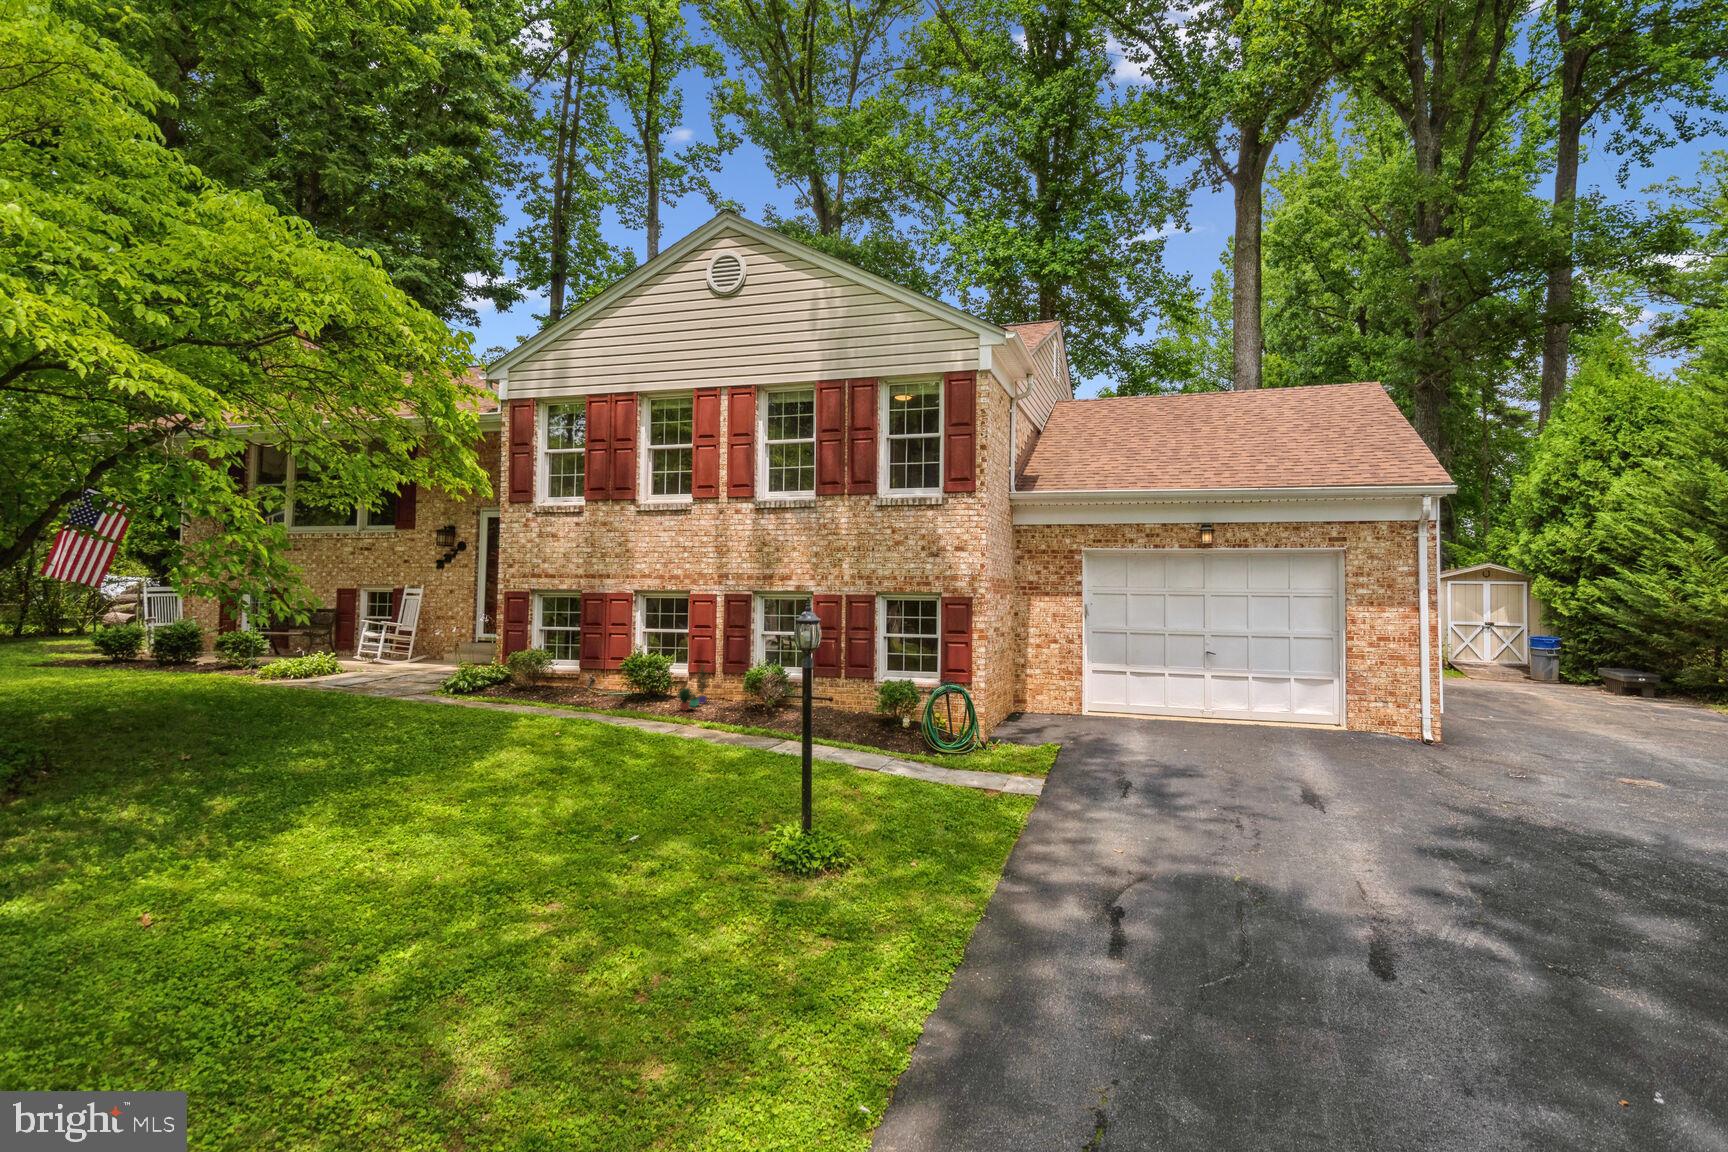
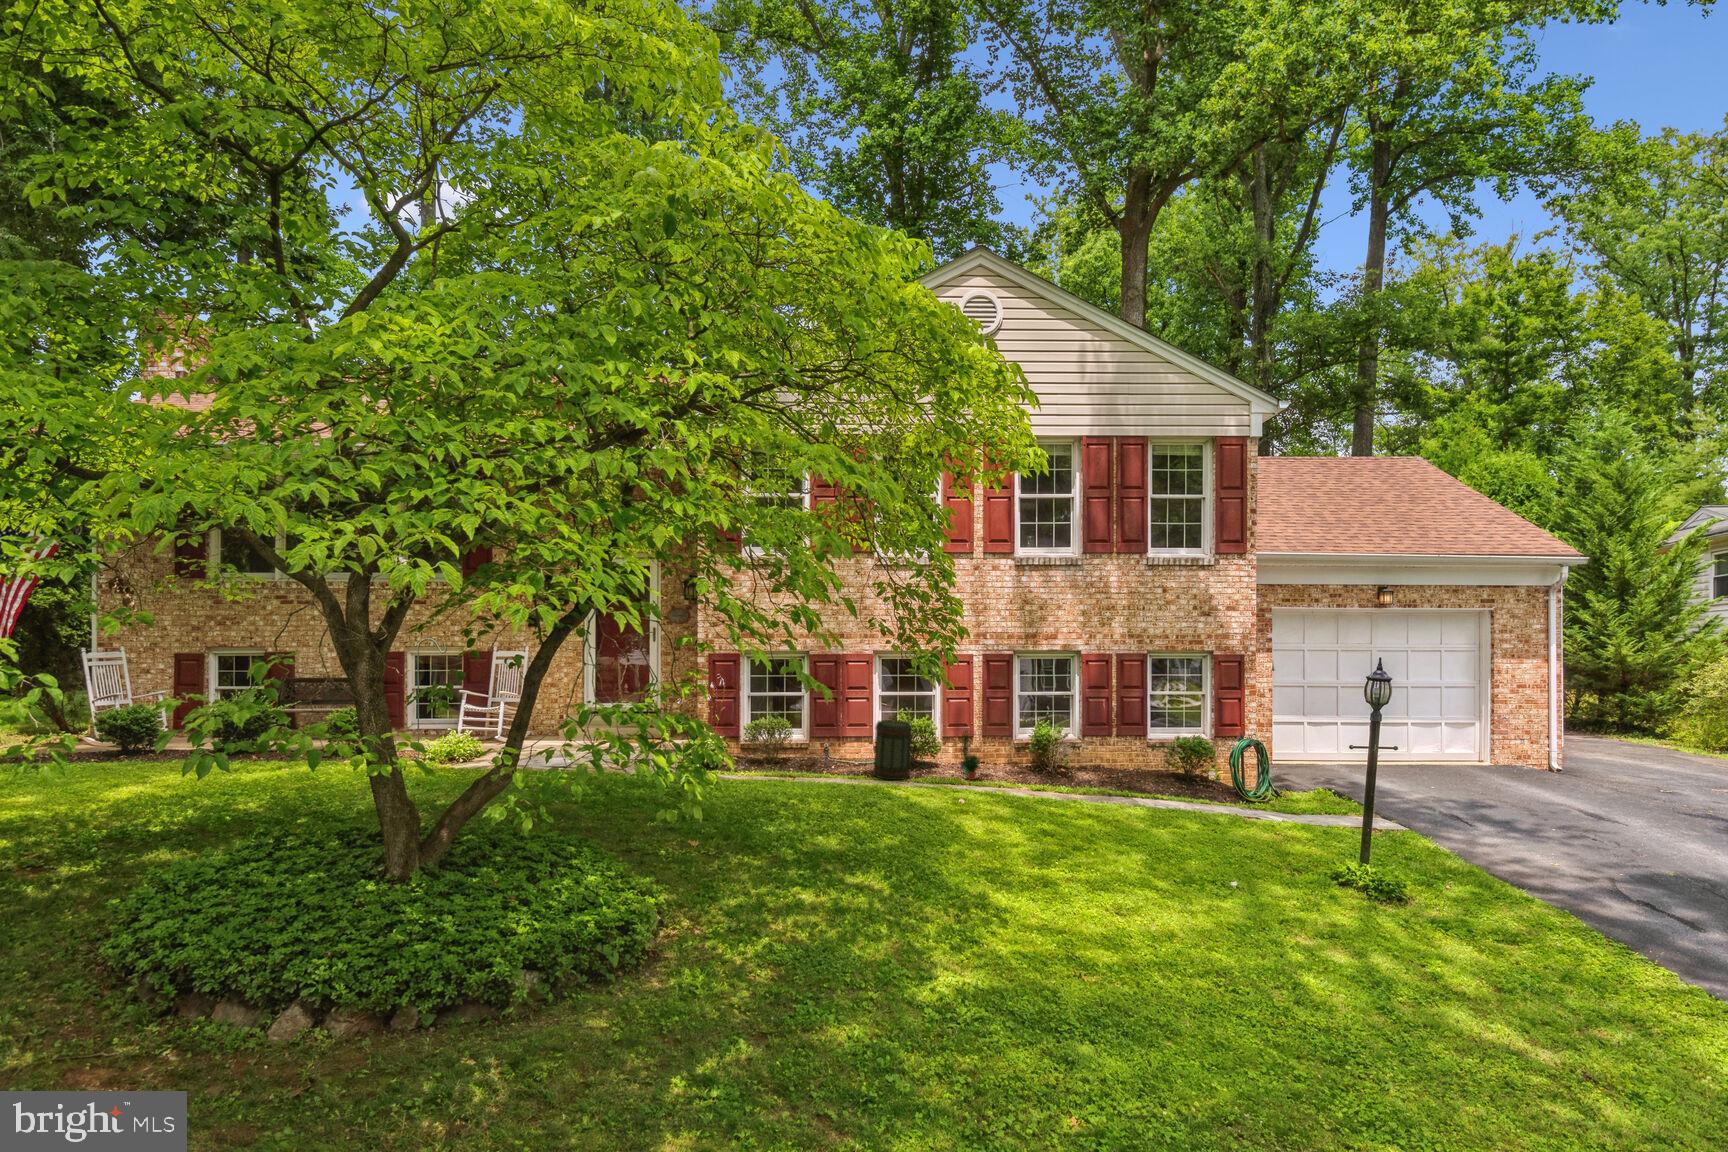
trash can: none [601,653,637,706] -> present [873,720,912,780]

